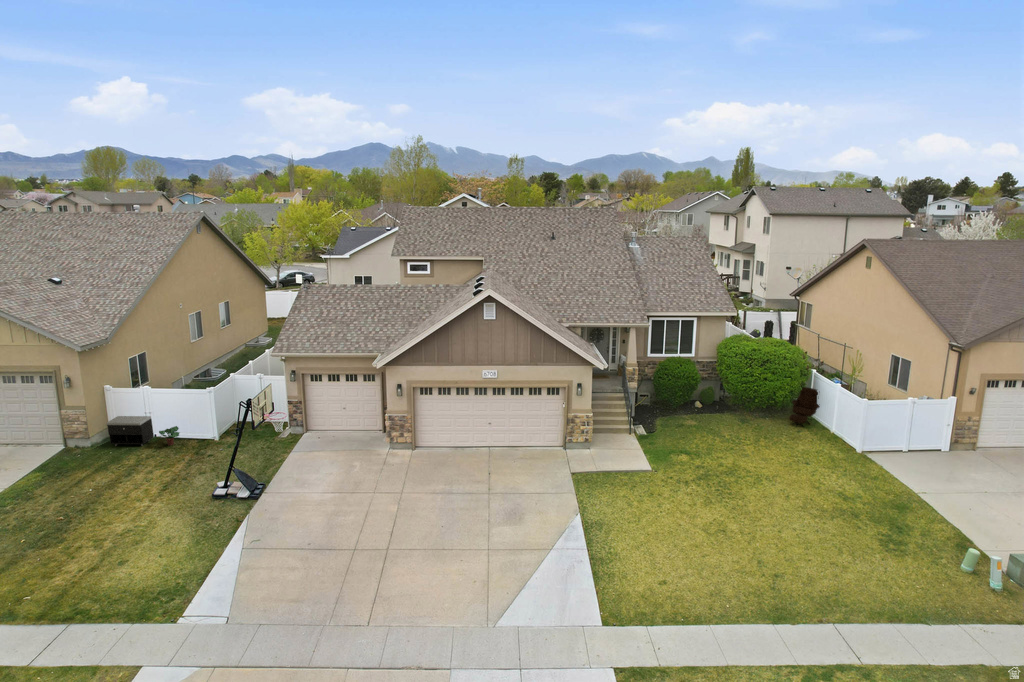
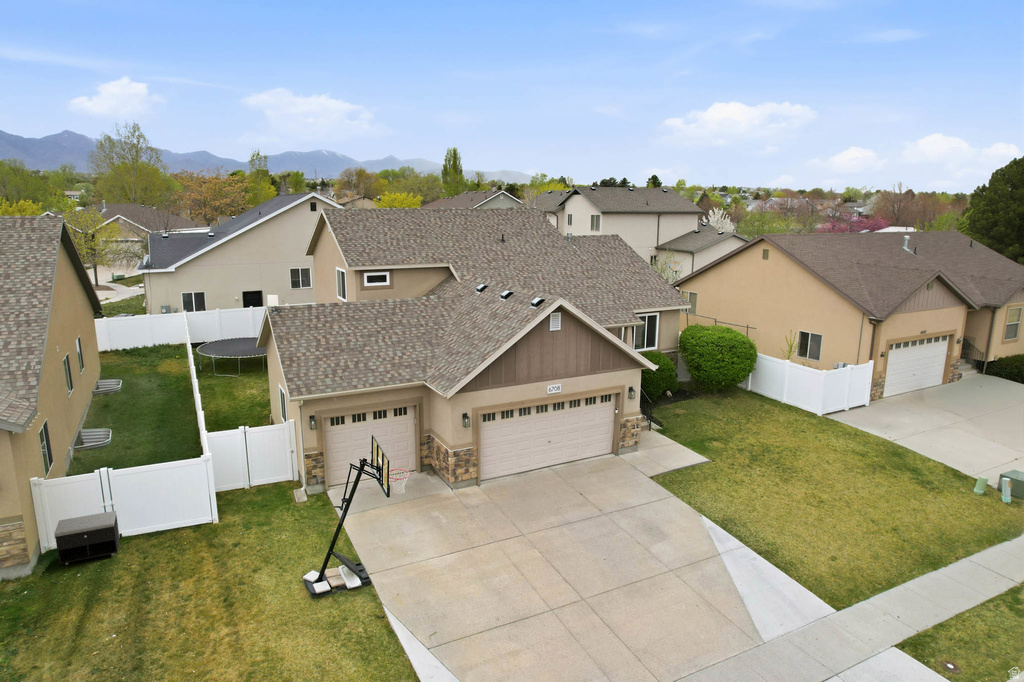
lounge chair: present [789,387,820,427] -> none [745,367,769,402]
potted plant: present [156,426,179,445] -> none [132,517,174,546]

